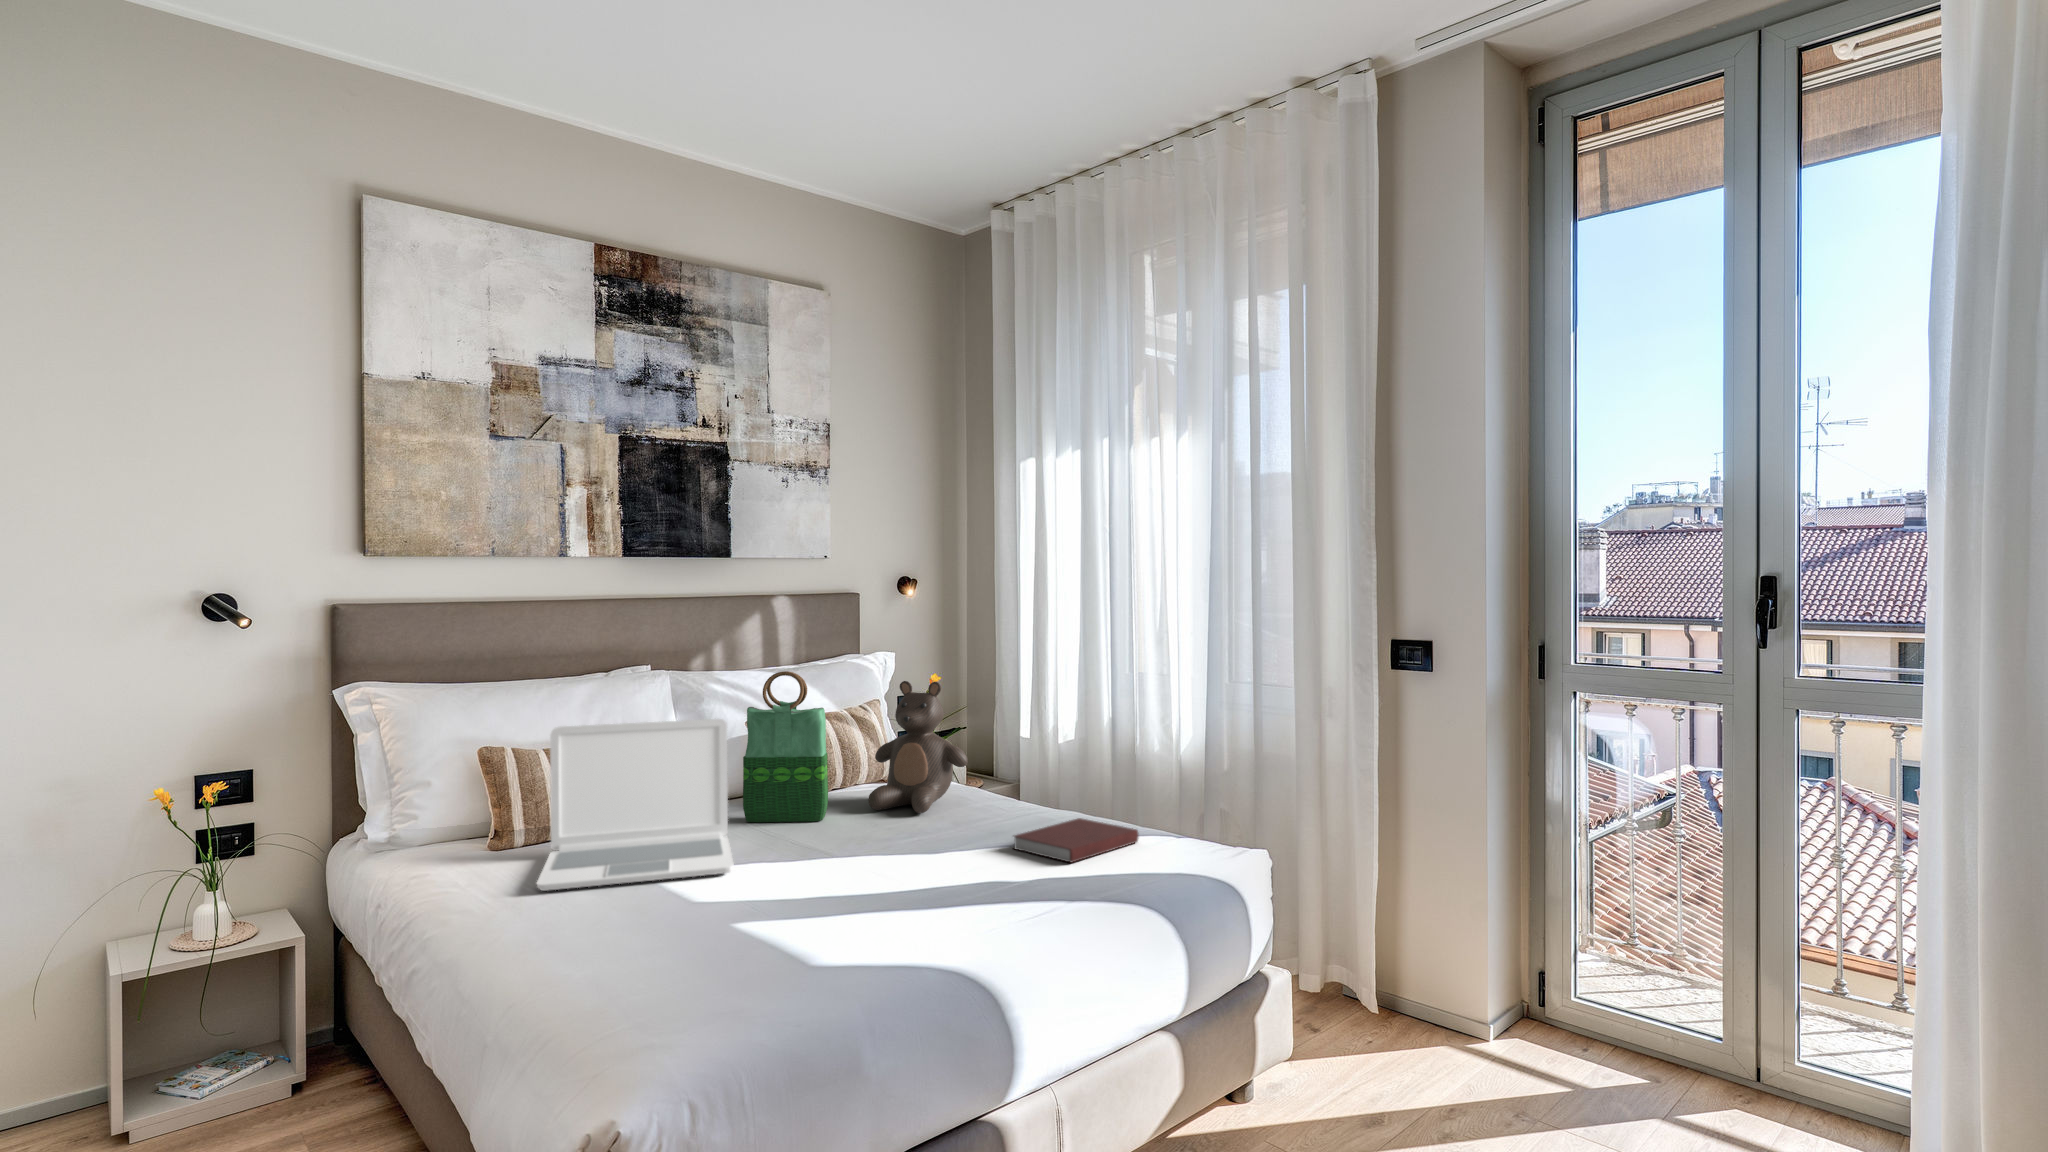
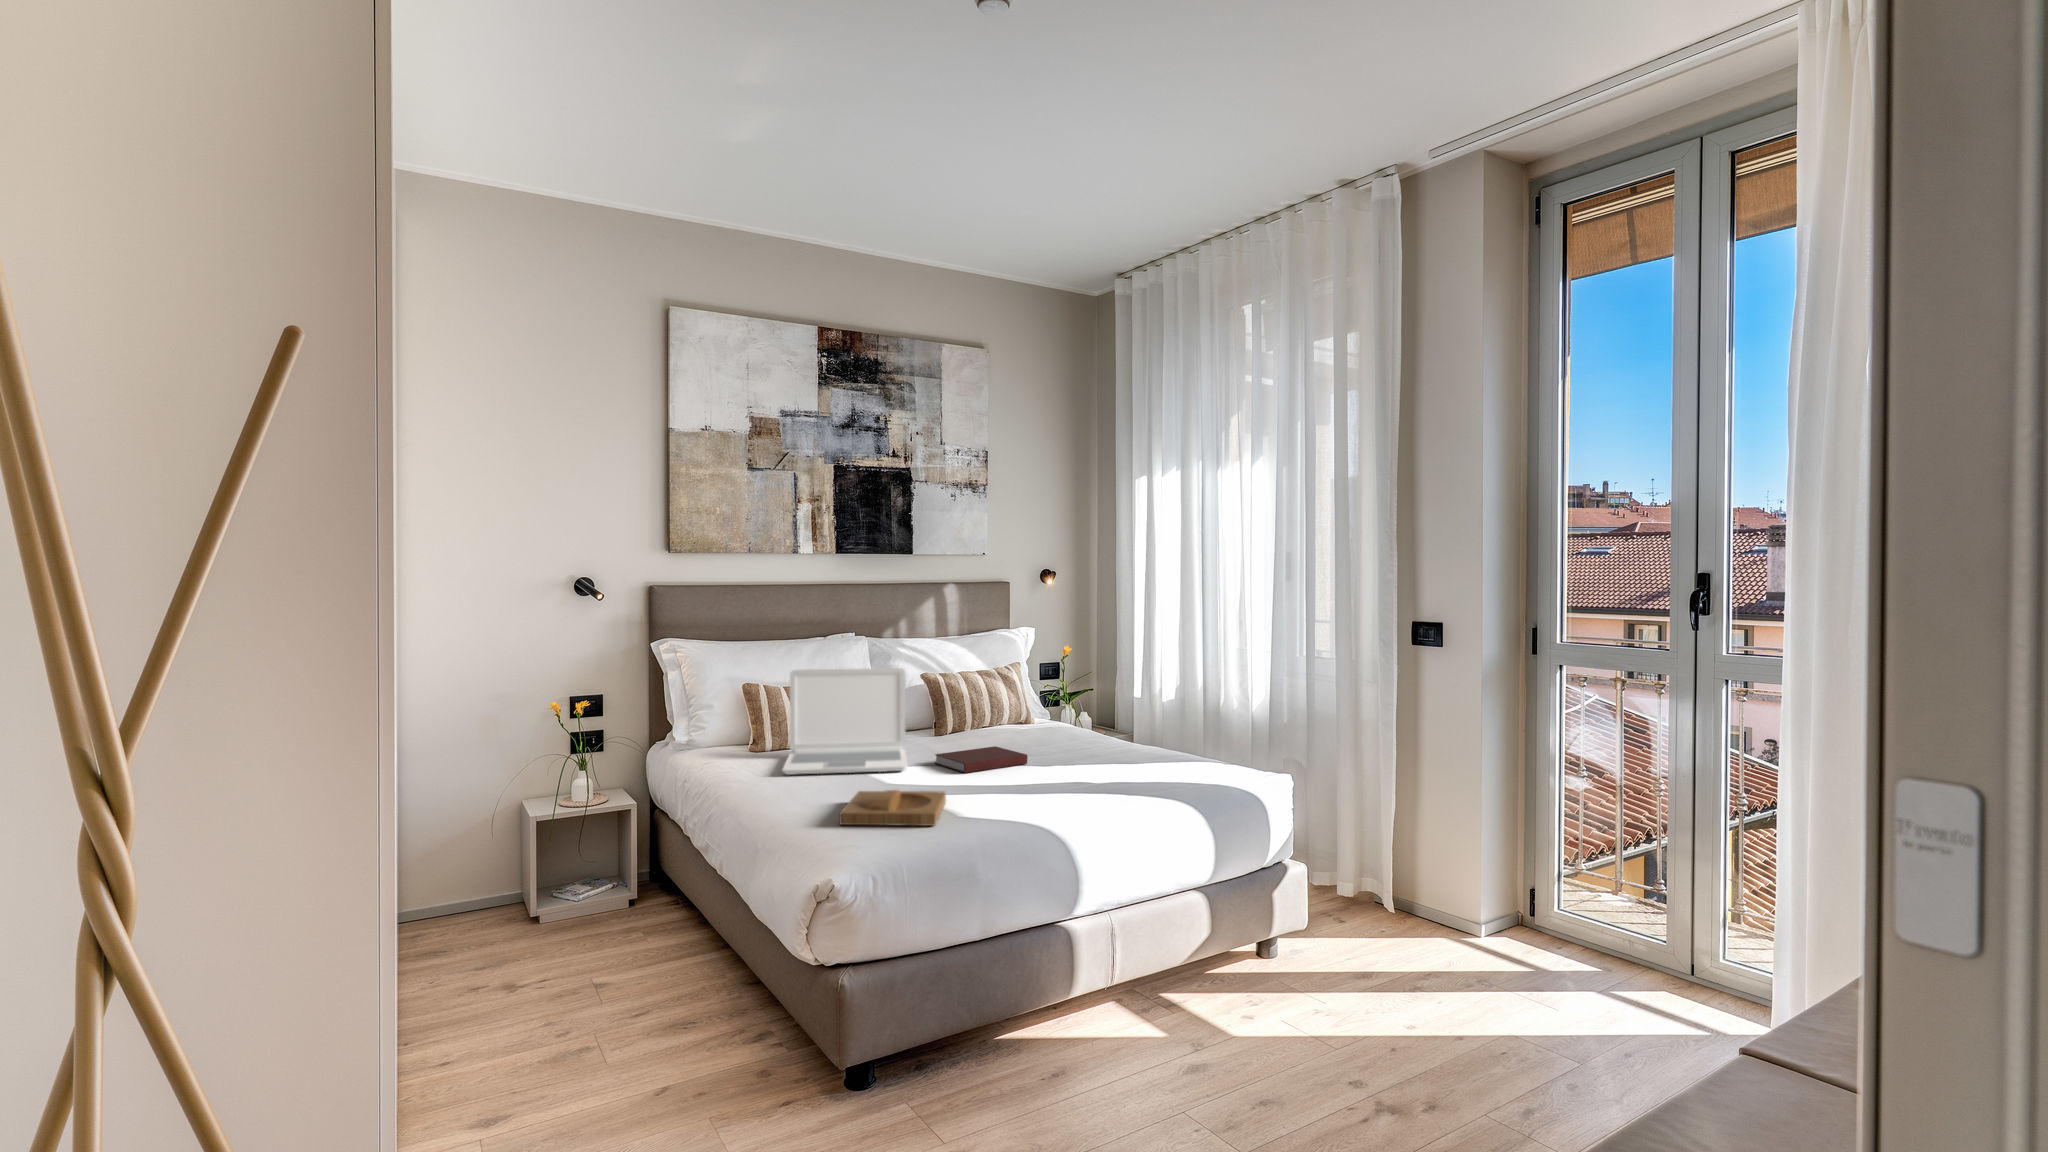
tote bag: present [743,671,828,822] -> none [917,637,977,745]
teddy bear: present [868,681,968,813] -> none [1006,647,1079,743]
notebook: present [1014,818,1139,863] -> present [935,746,1027,773]
tray: none [628,914,799,992] -> present [839,790,946,826]

